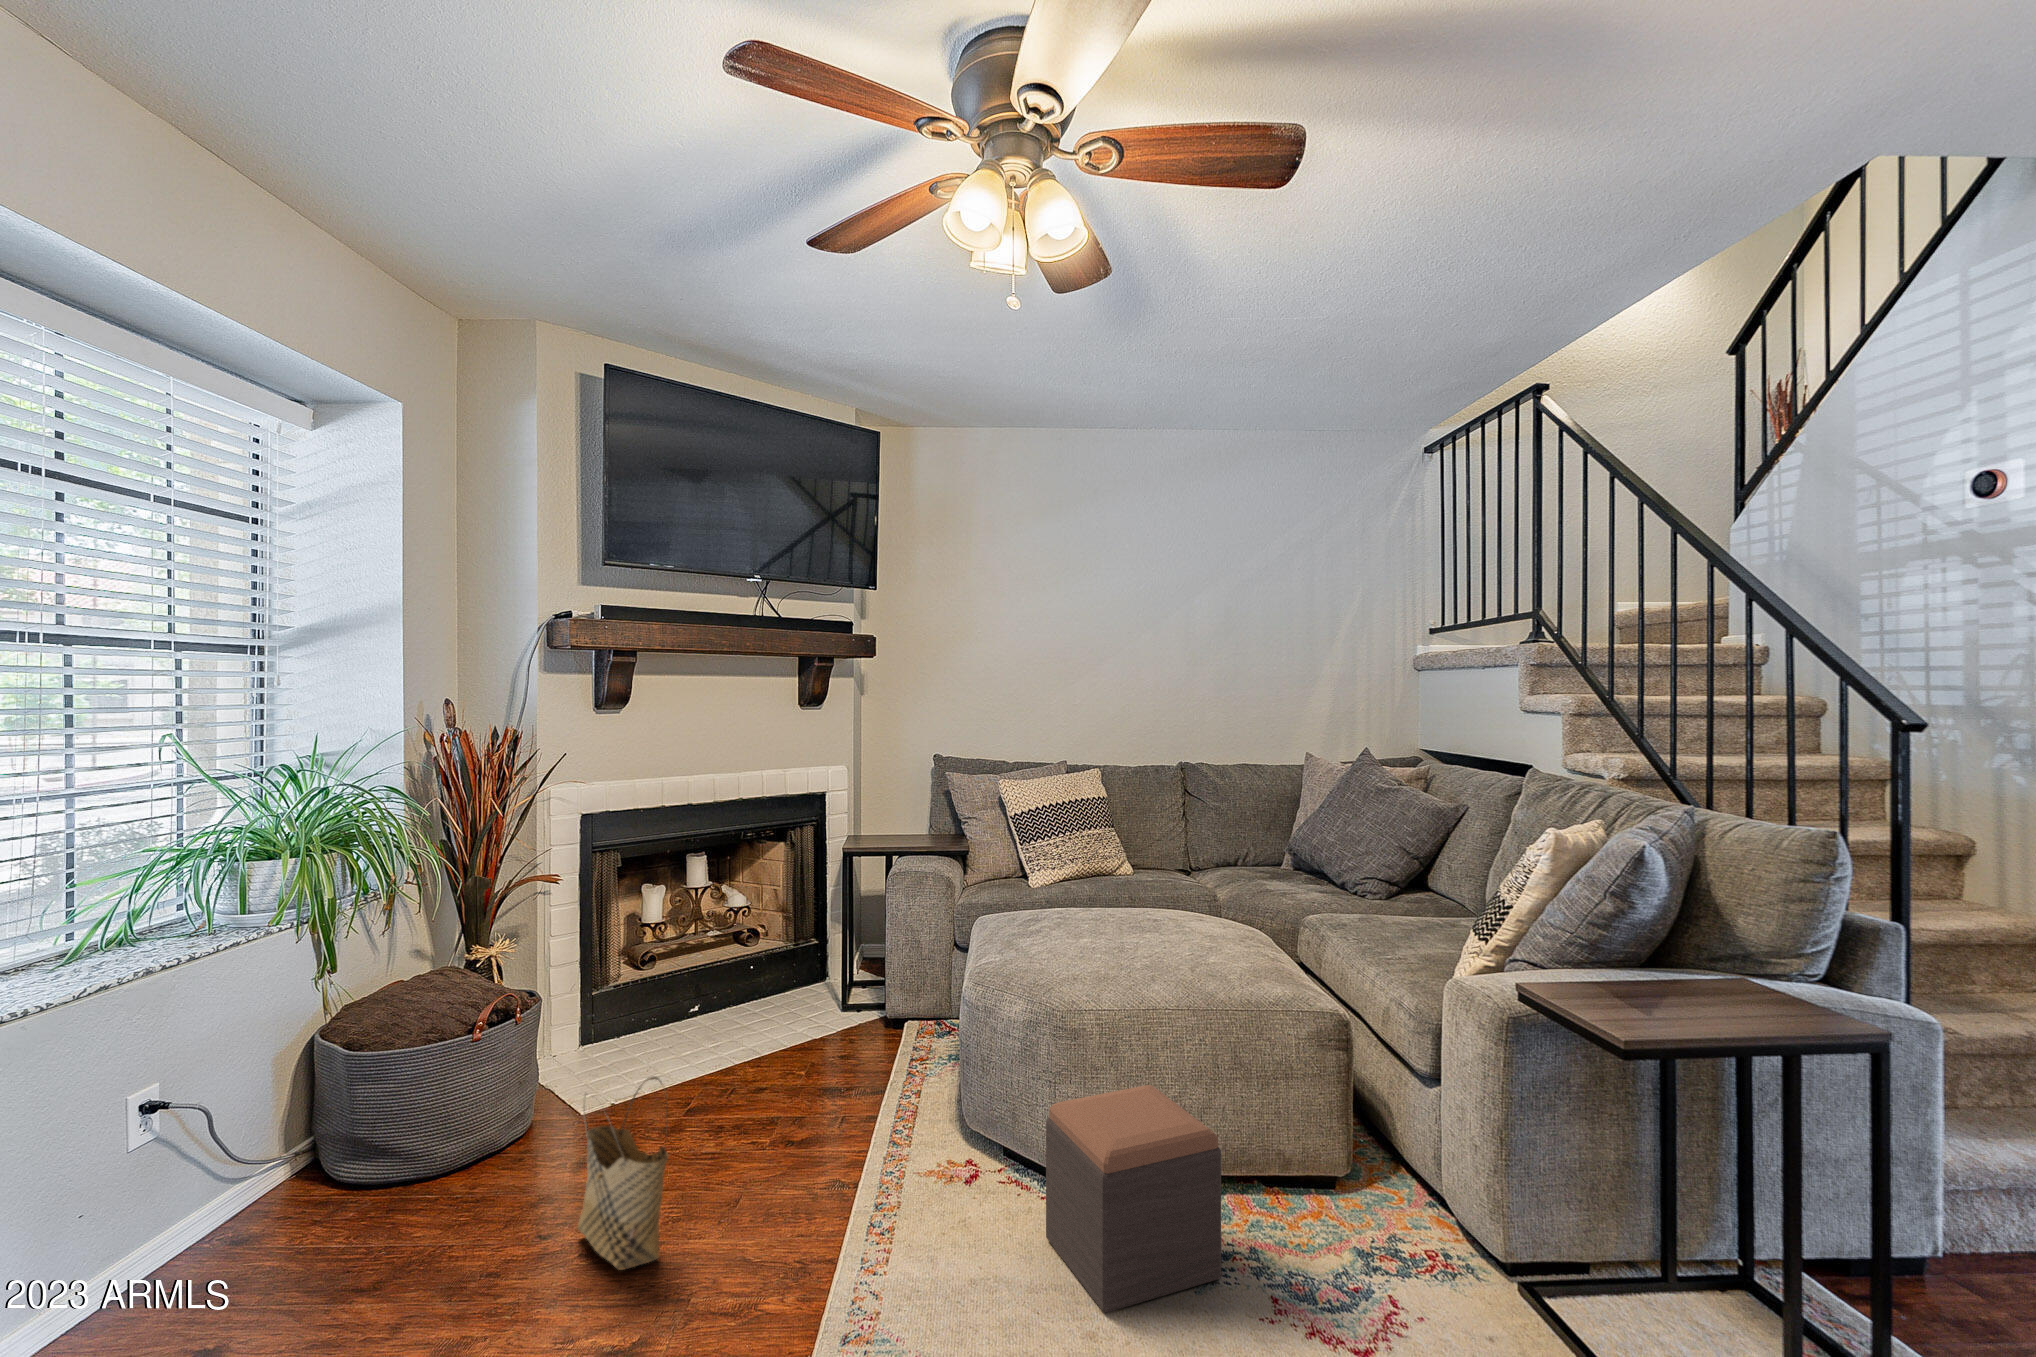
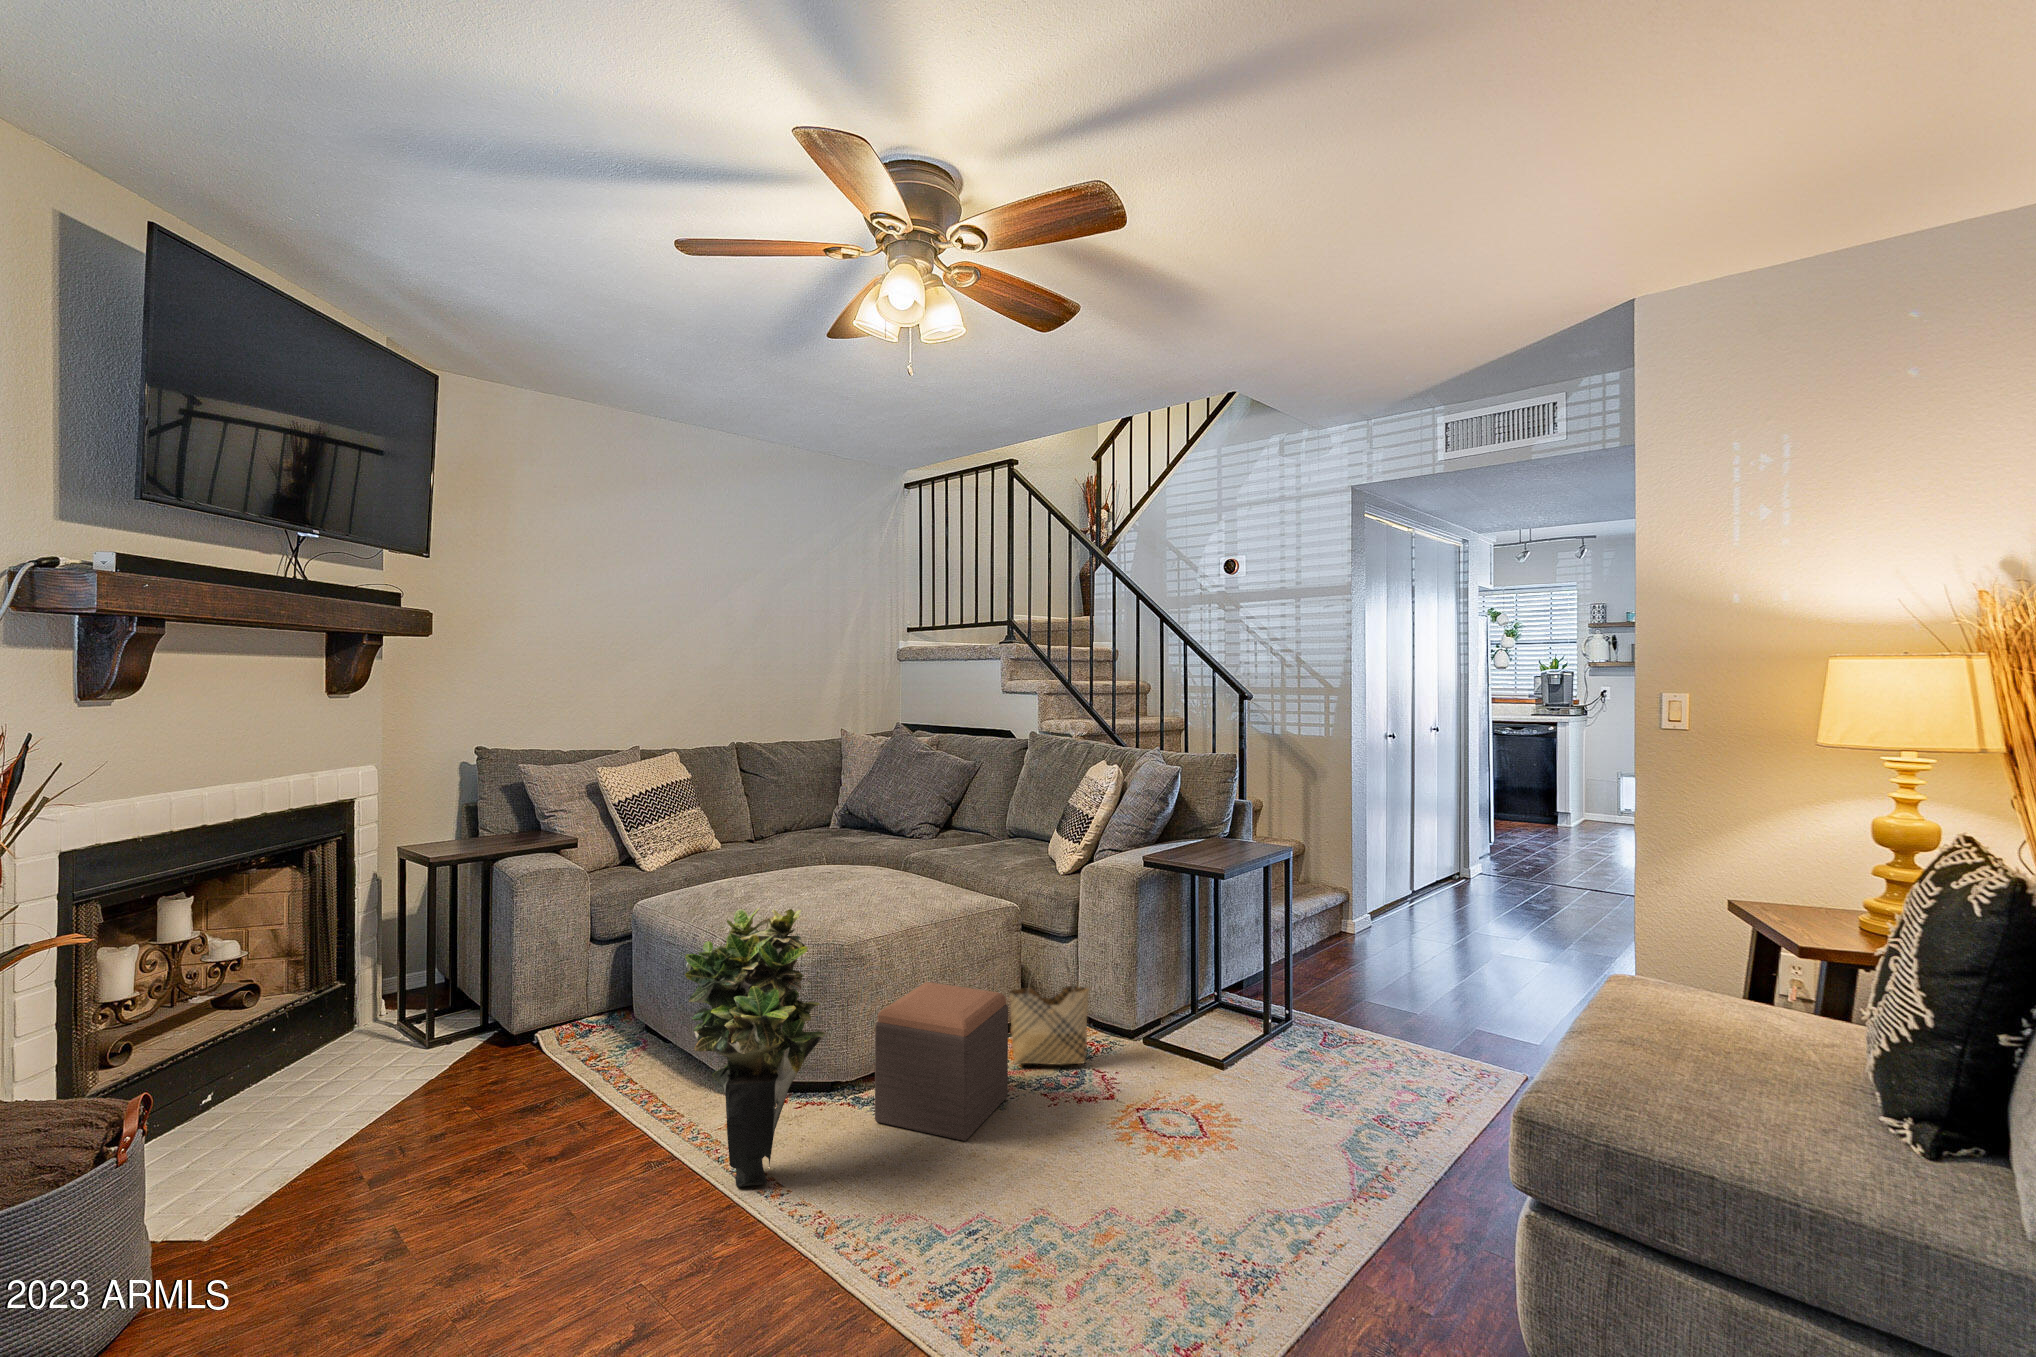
potted plant: none [831,946,981,1258] -> present [685,908,825,1188]
woven basket: present [578,1077,669,1270] -> present [1009,945,1089,1065]

